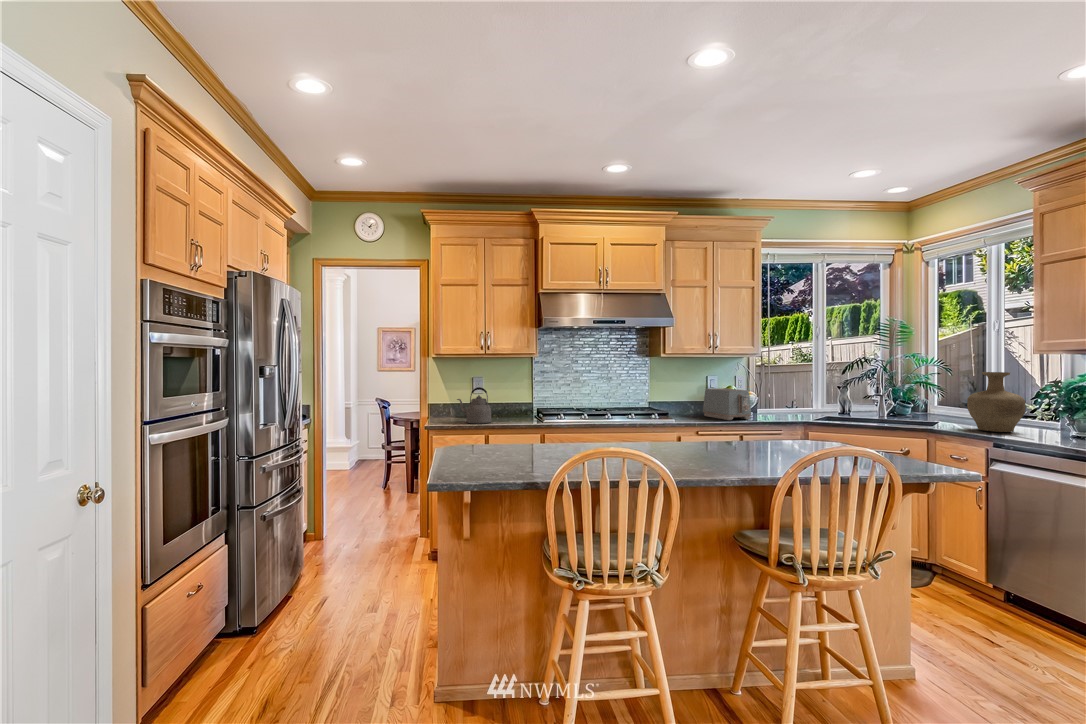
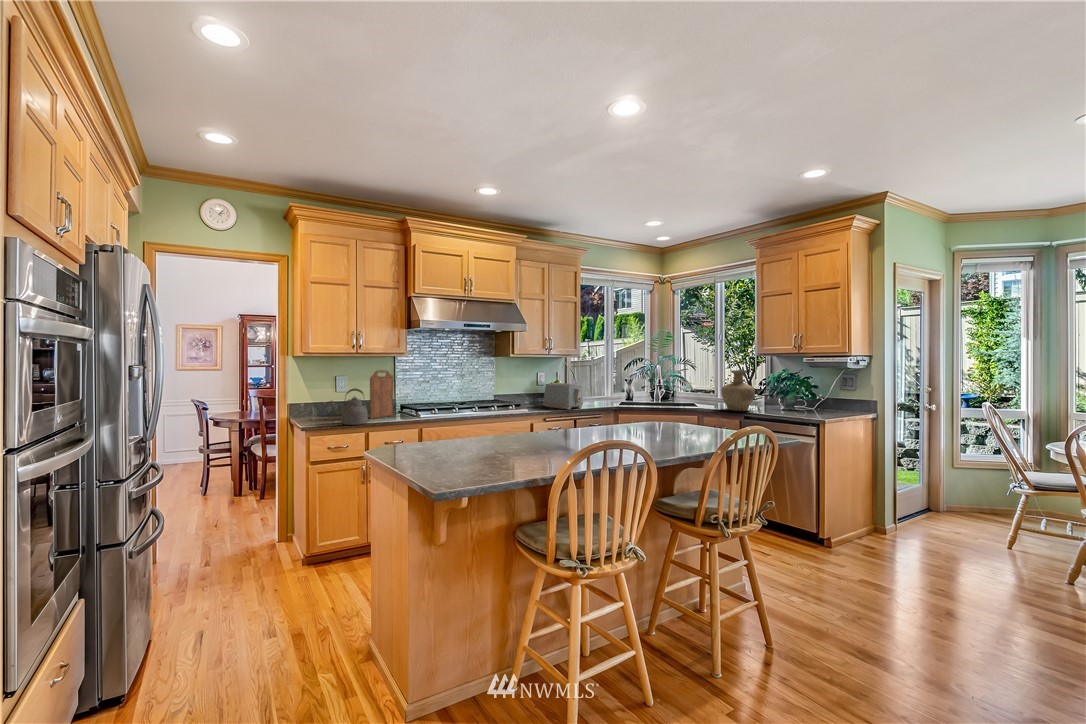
cutting board: none [499,370,524,419] -> present [370,370,393,419]

